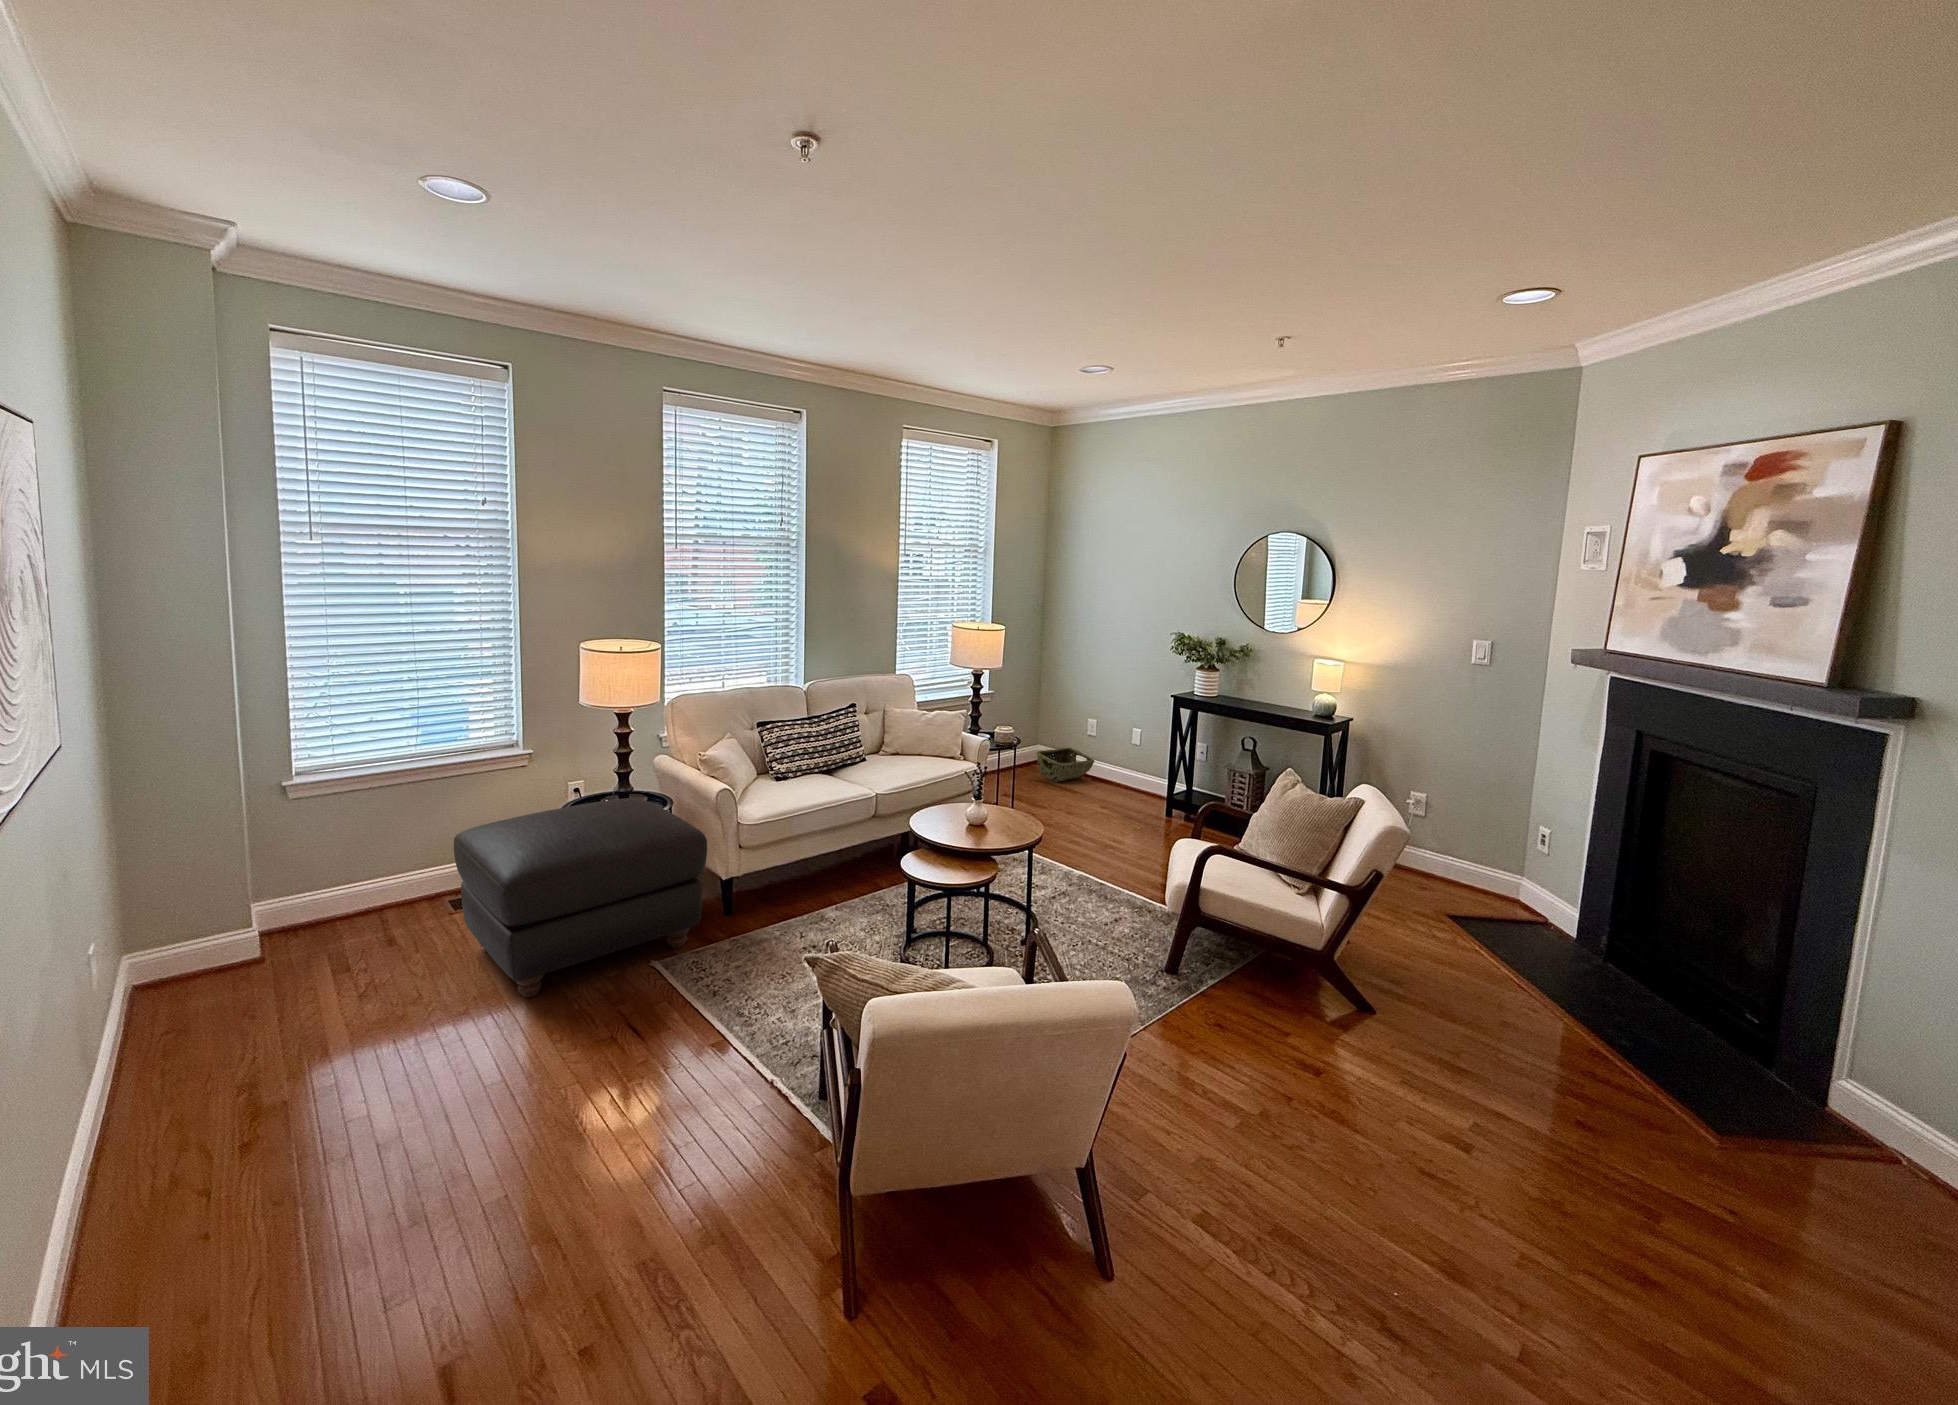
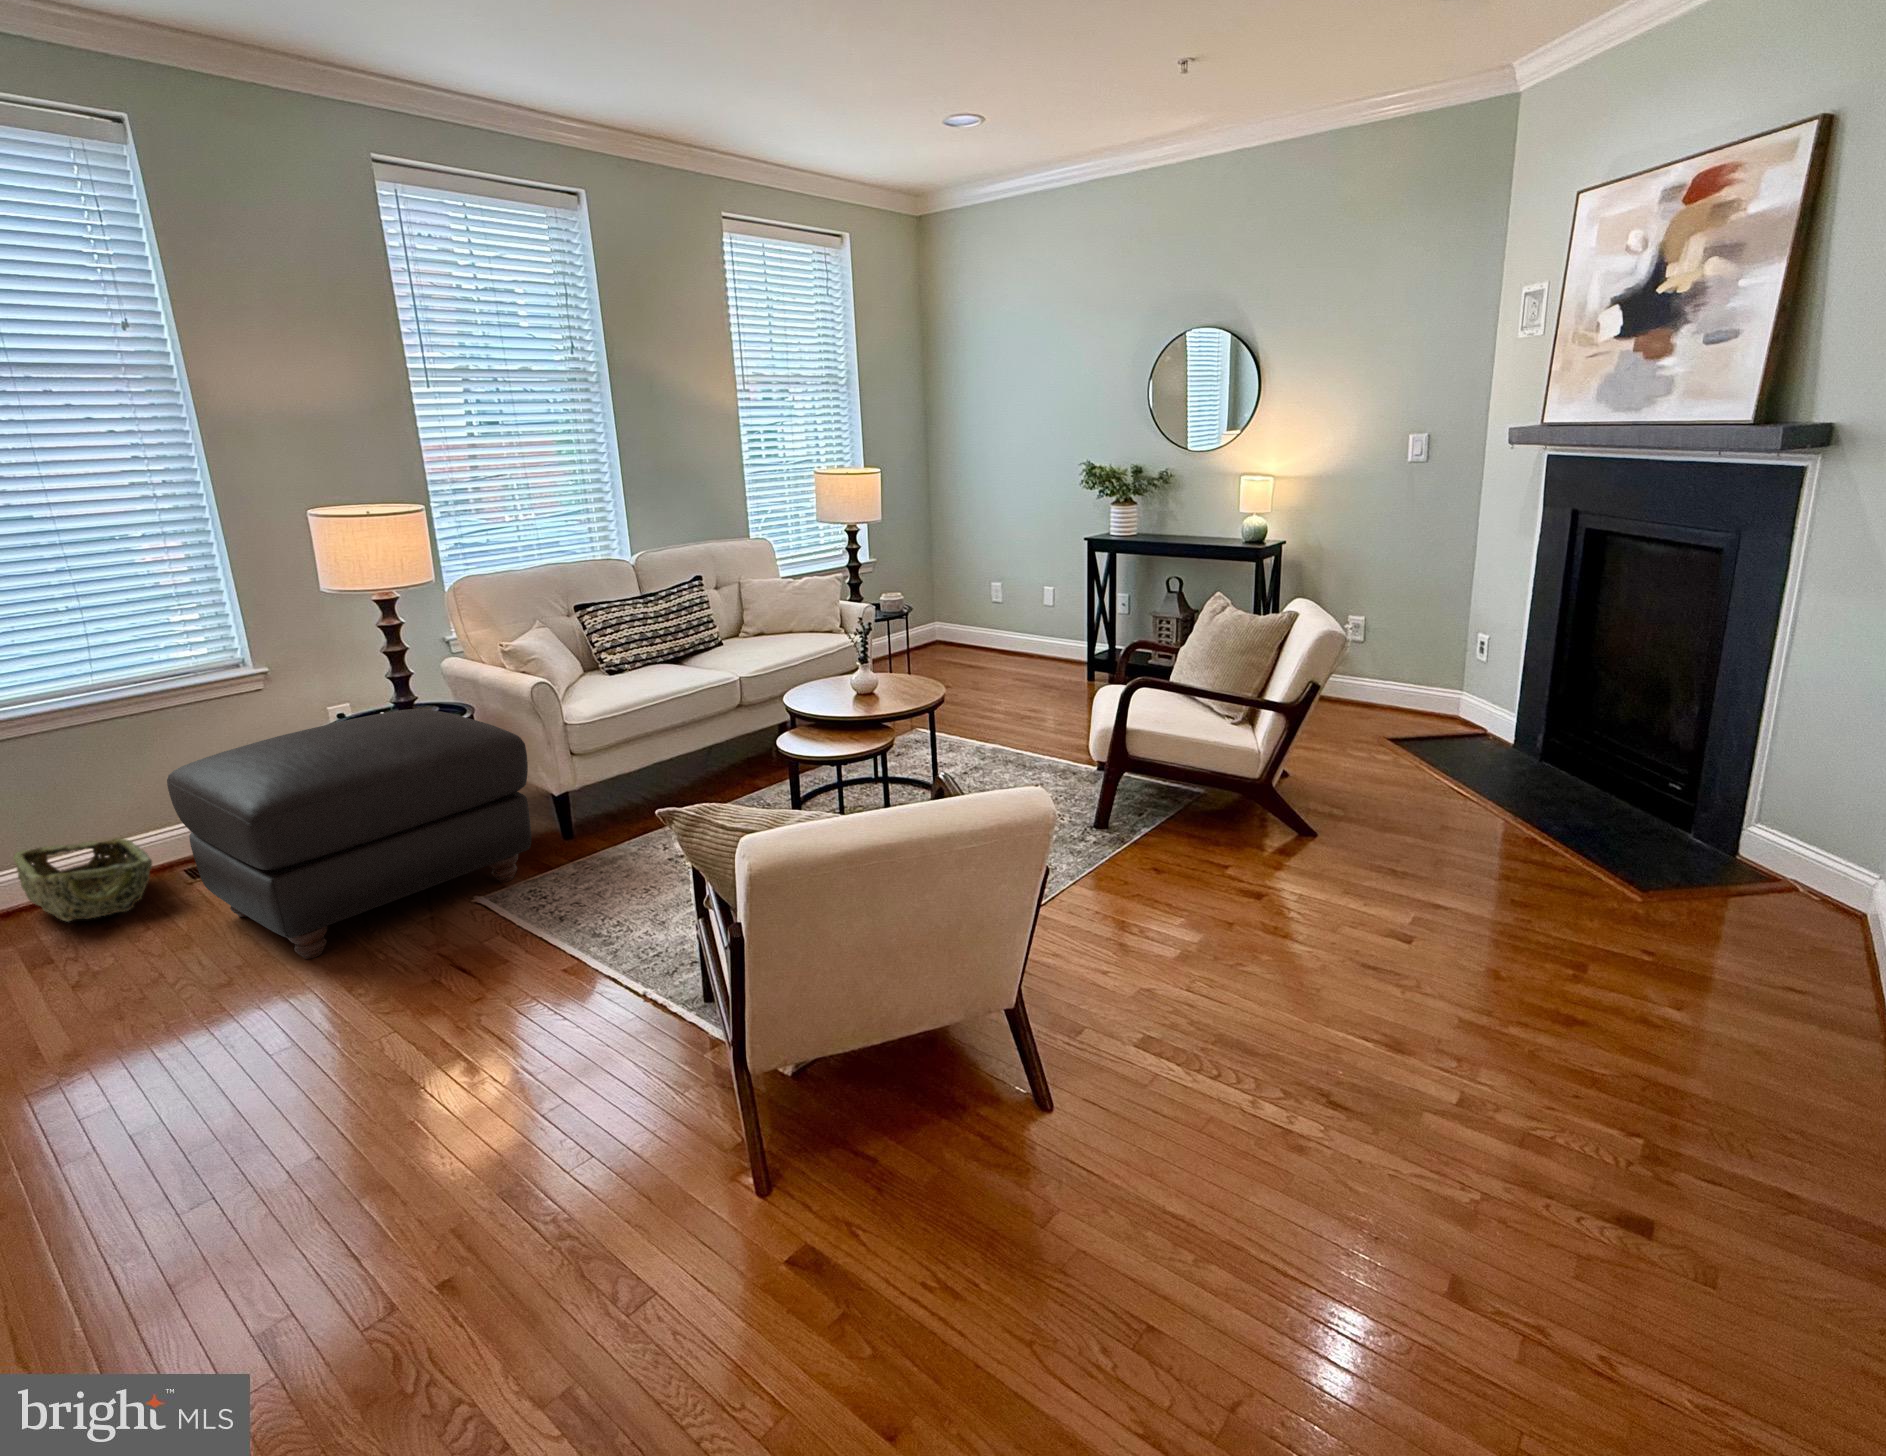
woven basket: present [1037,748,1094,782] -> present [13,838,152,922]

